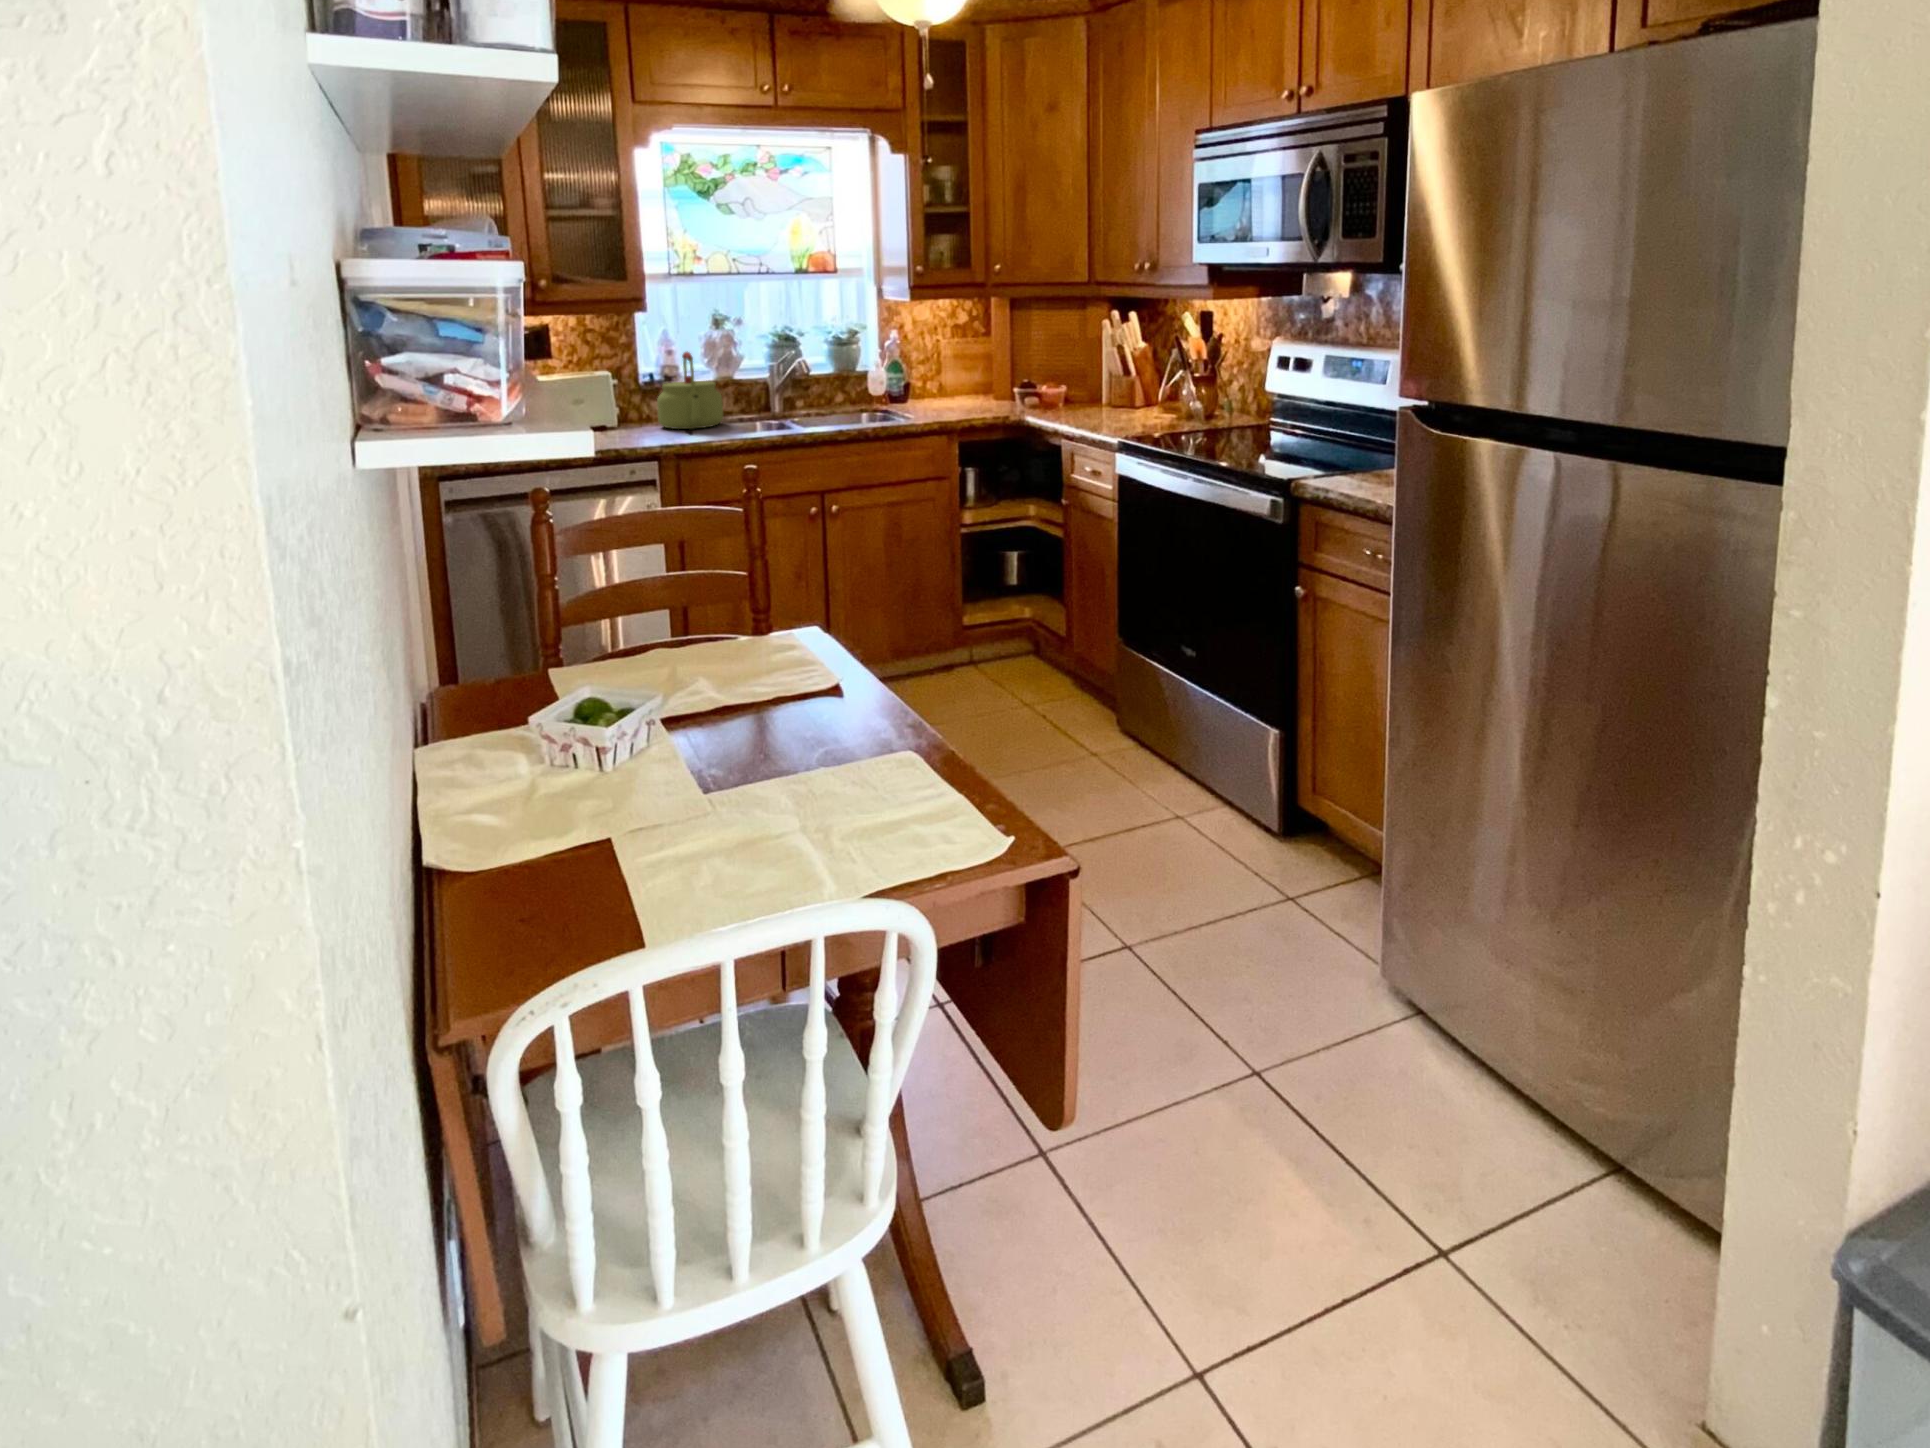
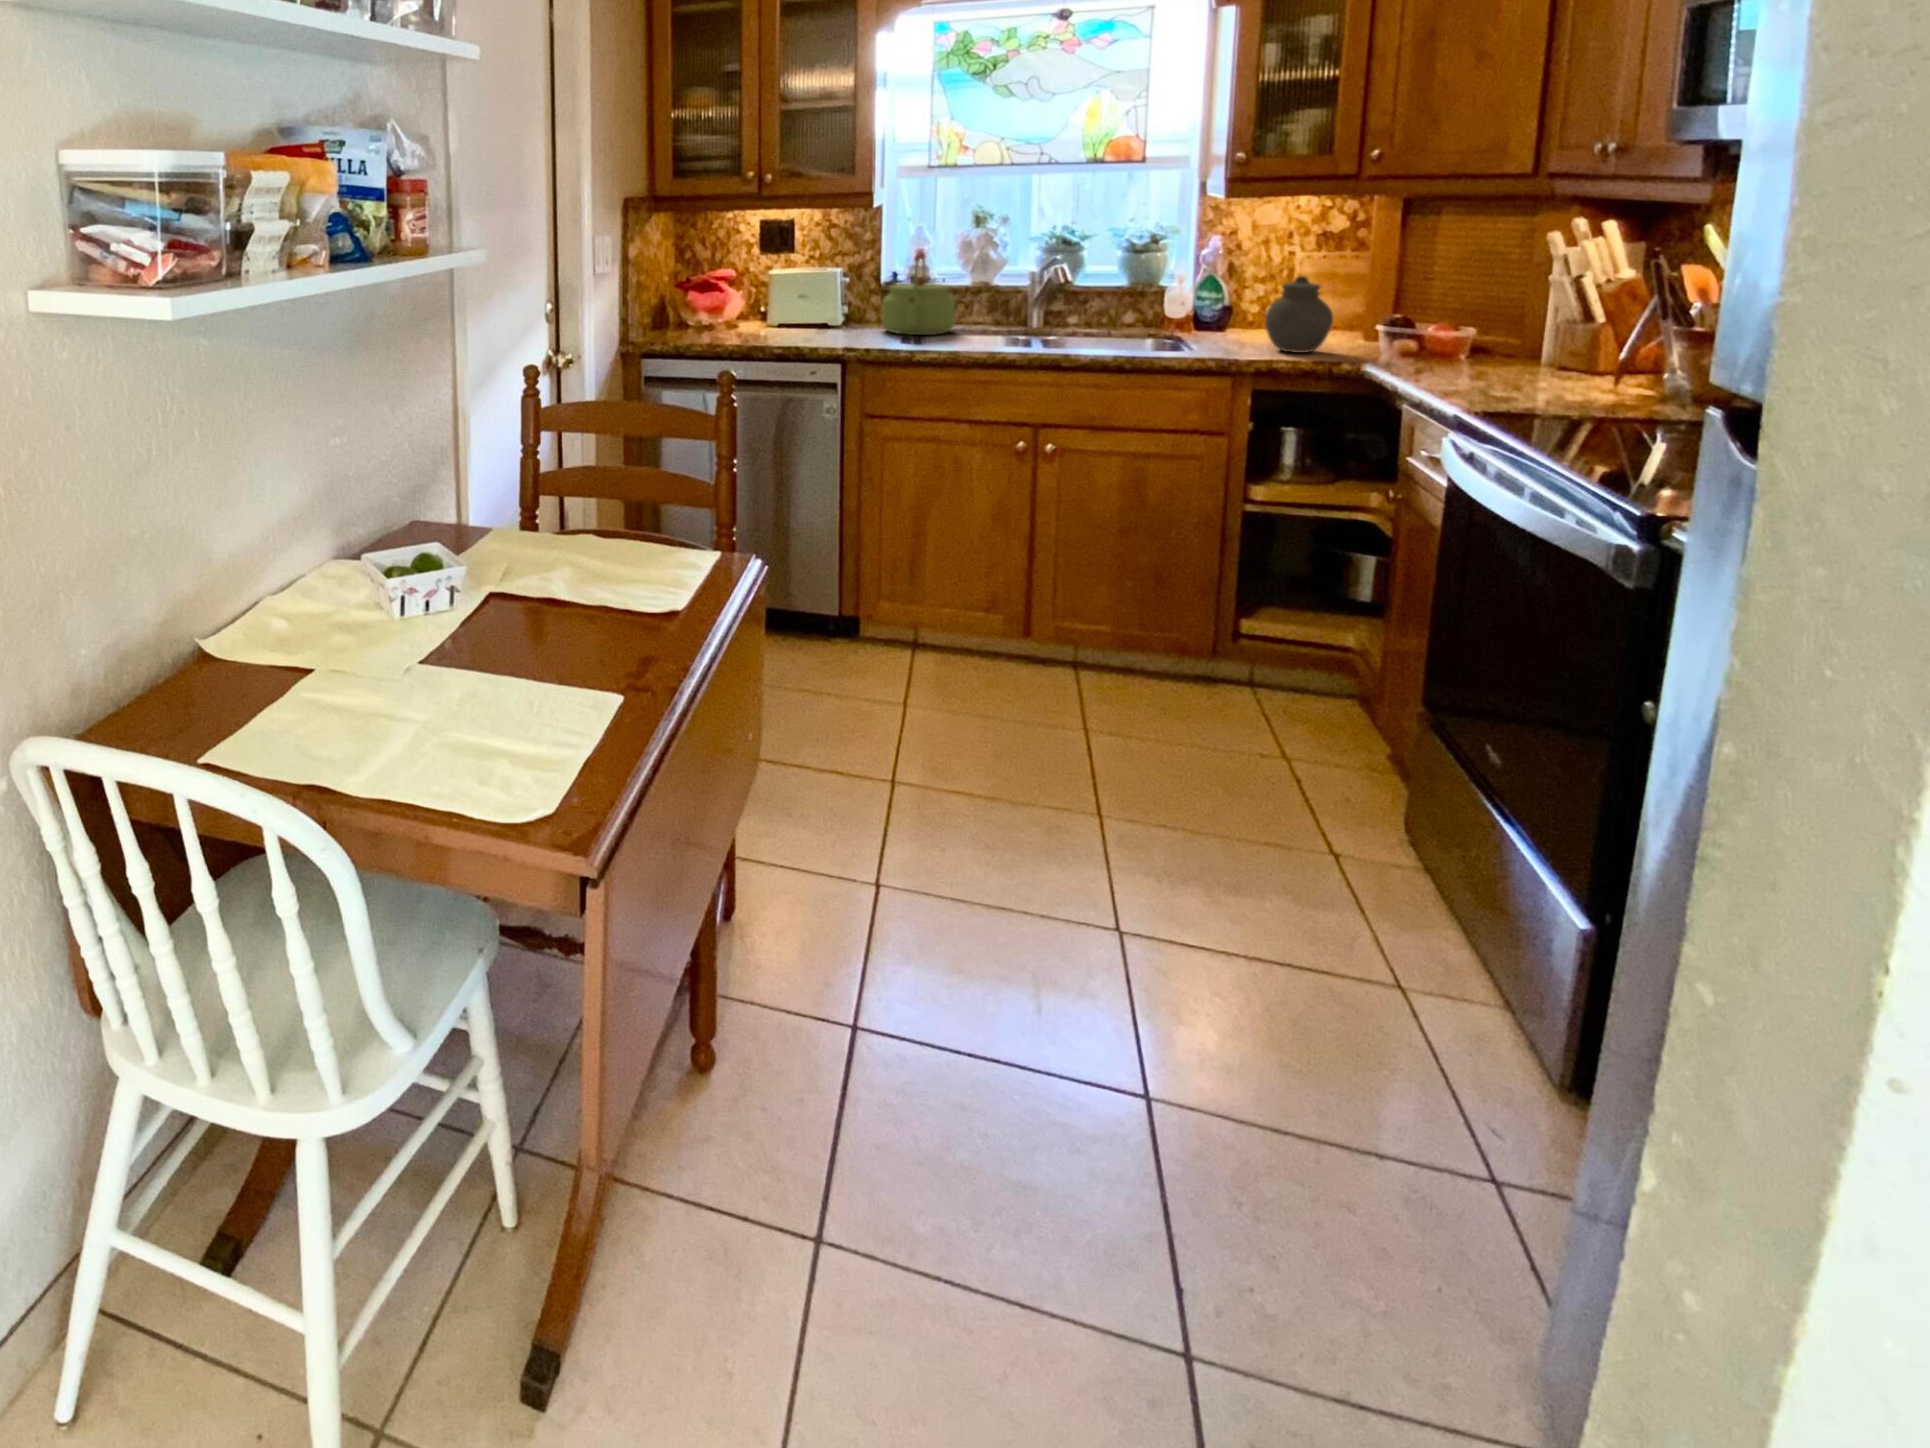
jar: none [950,357,991,414] -> present [1265,276,1333,353]

